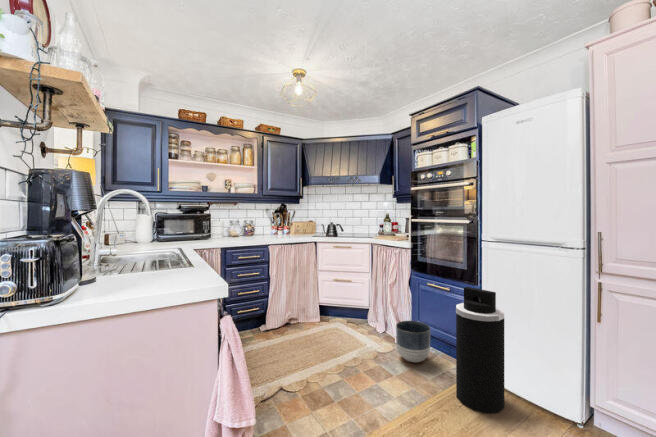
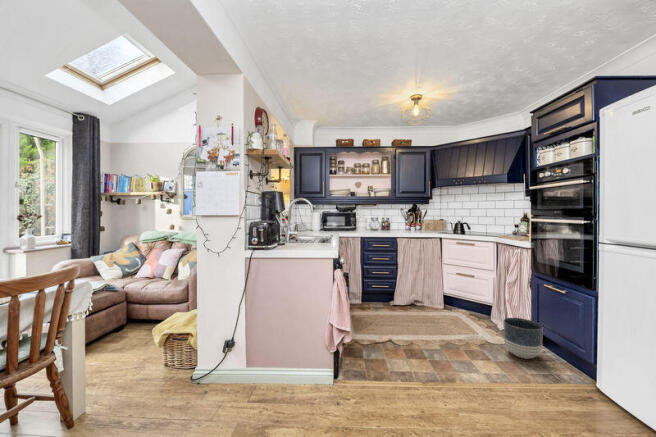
trash can: present [456,287,504,414] -> none [550,287,611,418]

